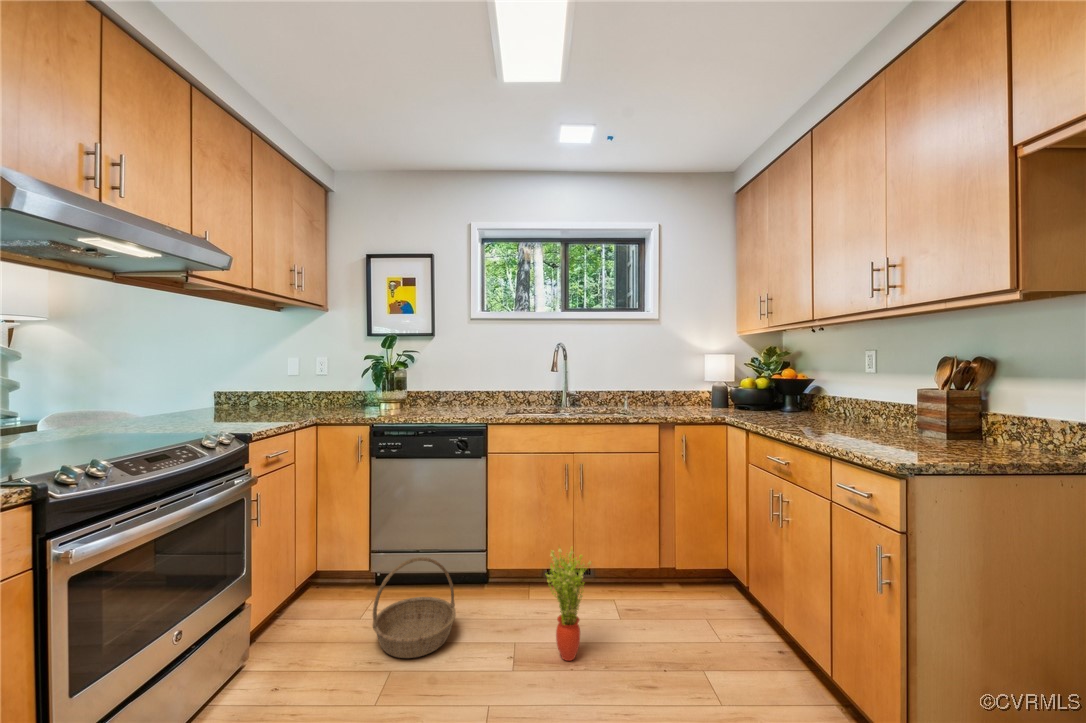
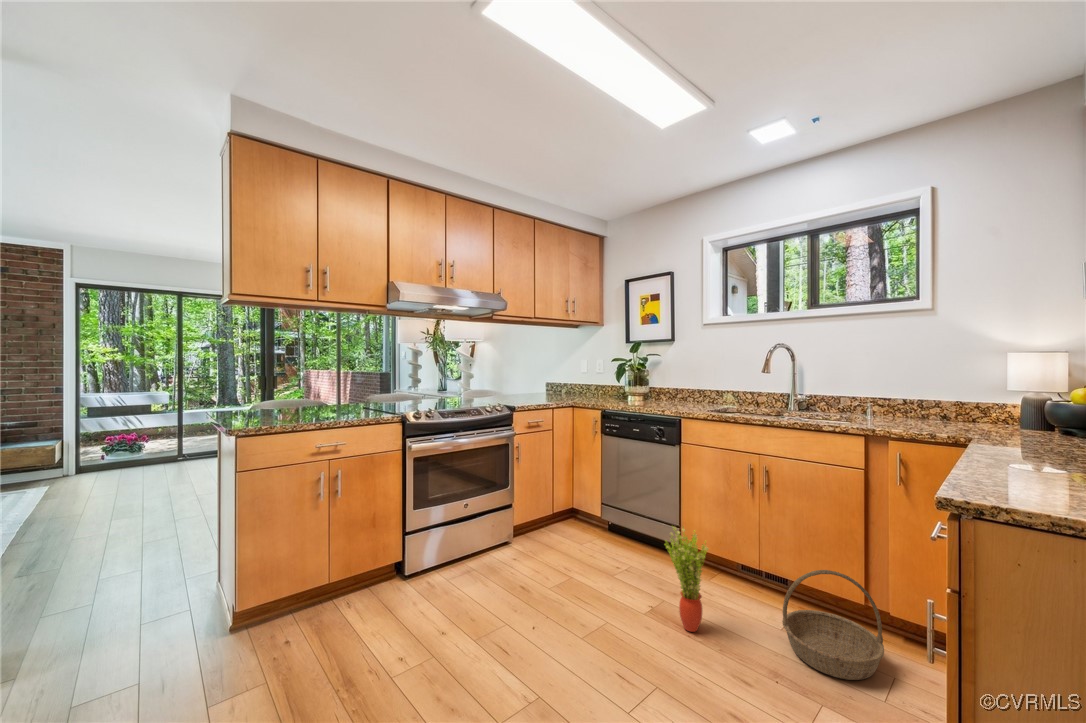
basket: present [373,557,456,658] -> present [782,570,884,680]

